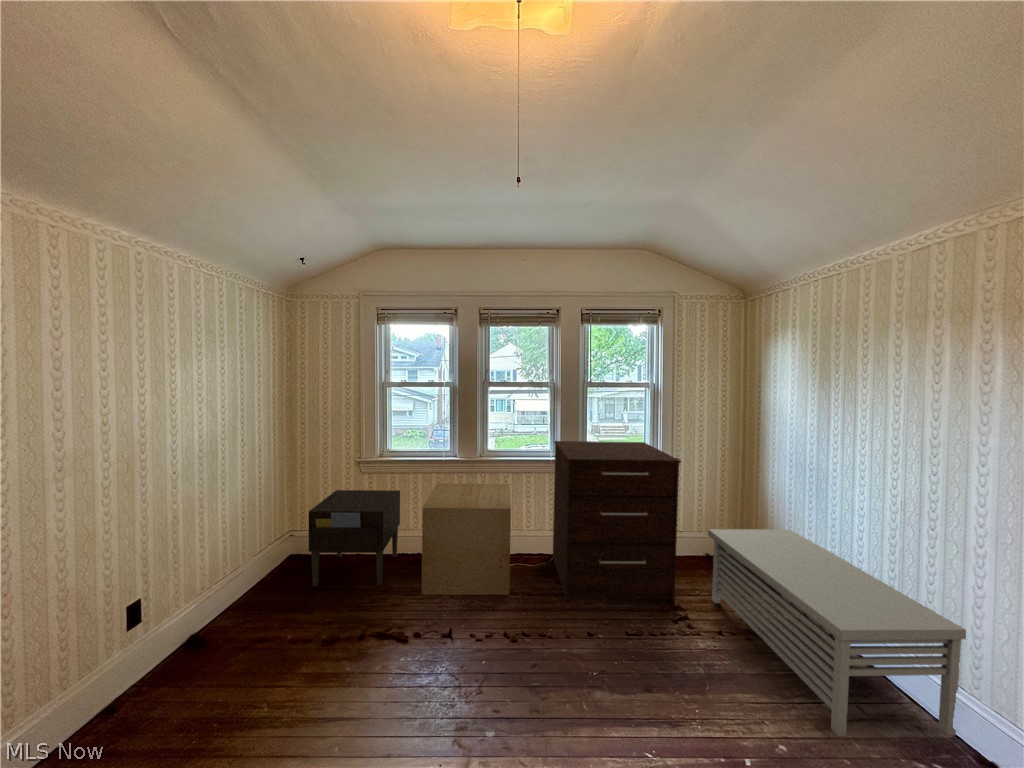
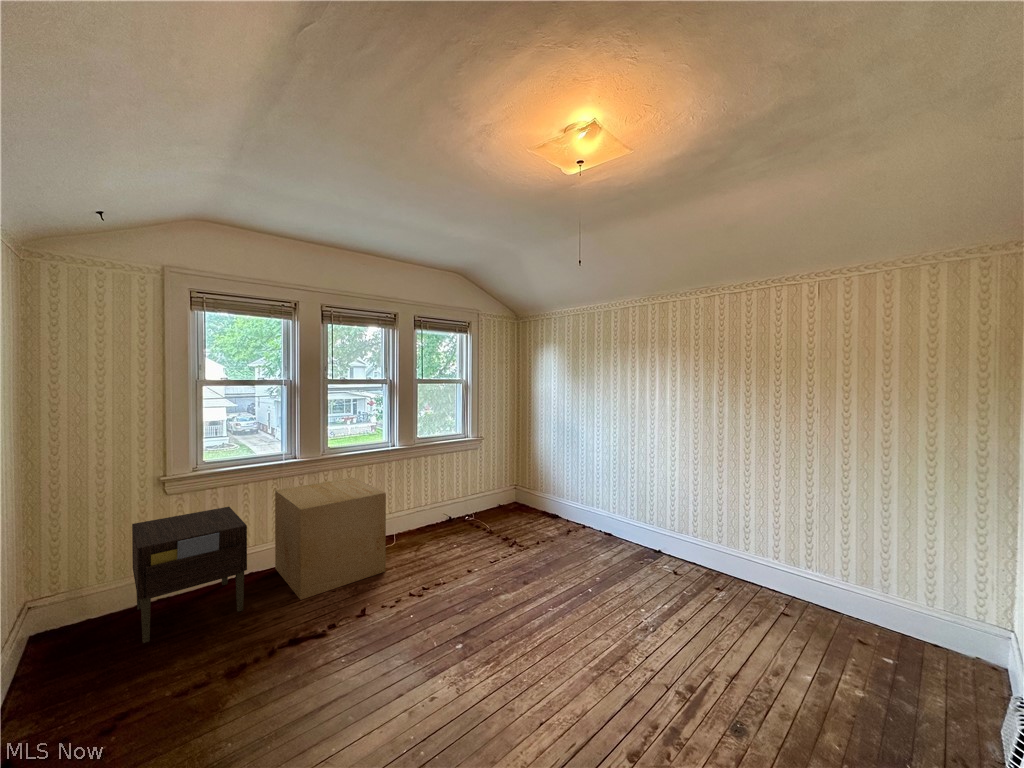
dresser: present [553,441,681,601] -> none [392,425,504,560]
storage bench: present [708,529,966,736] -> none [517,471,650,565]

